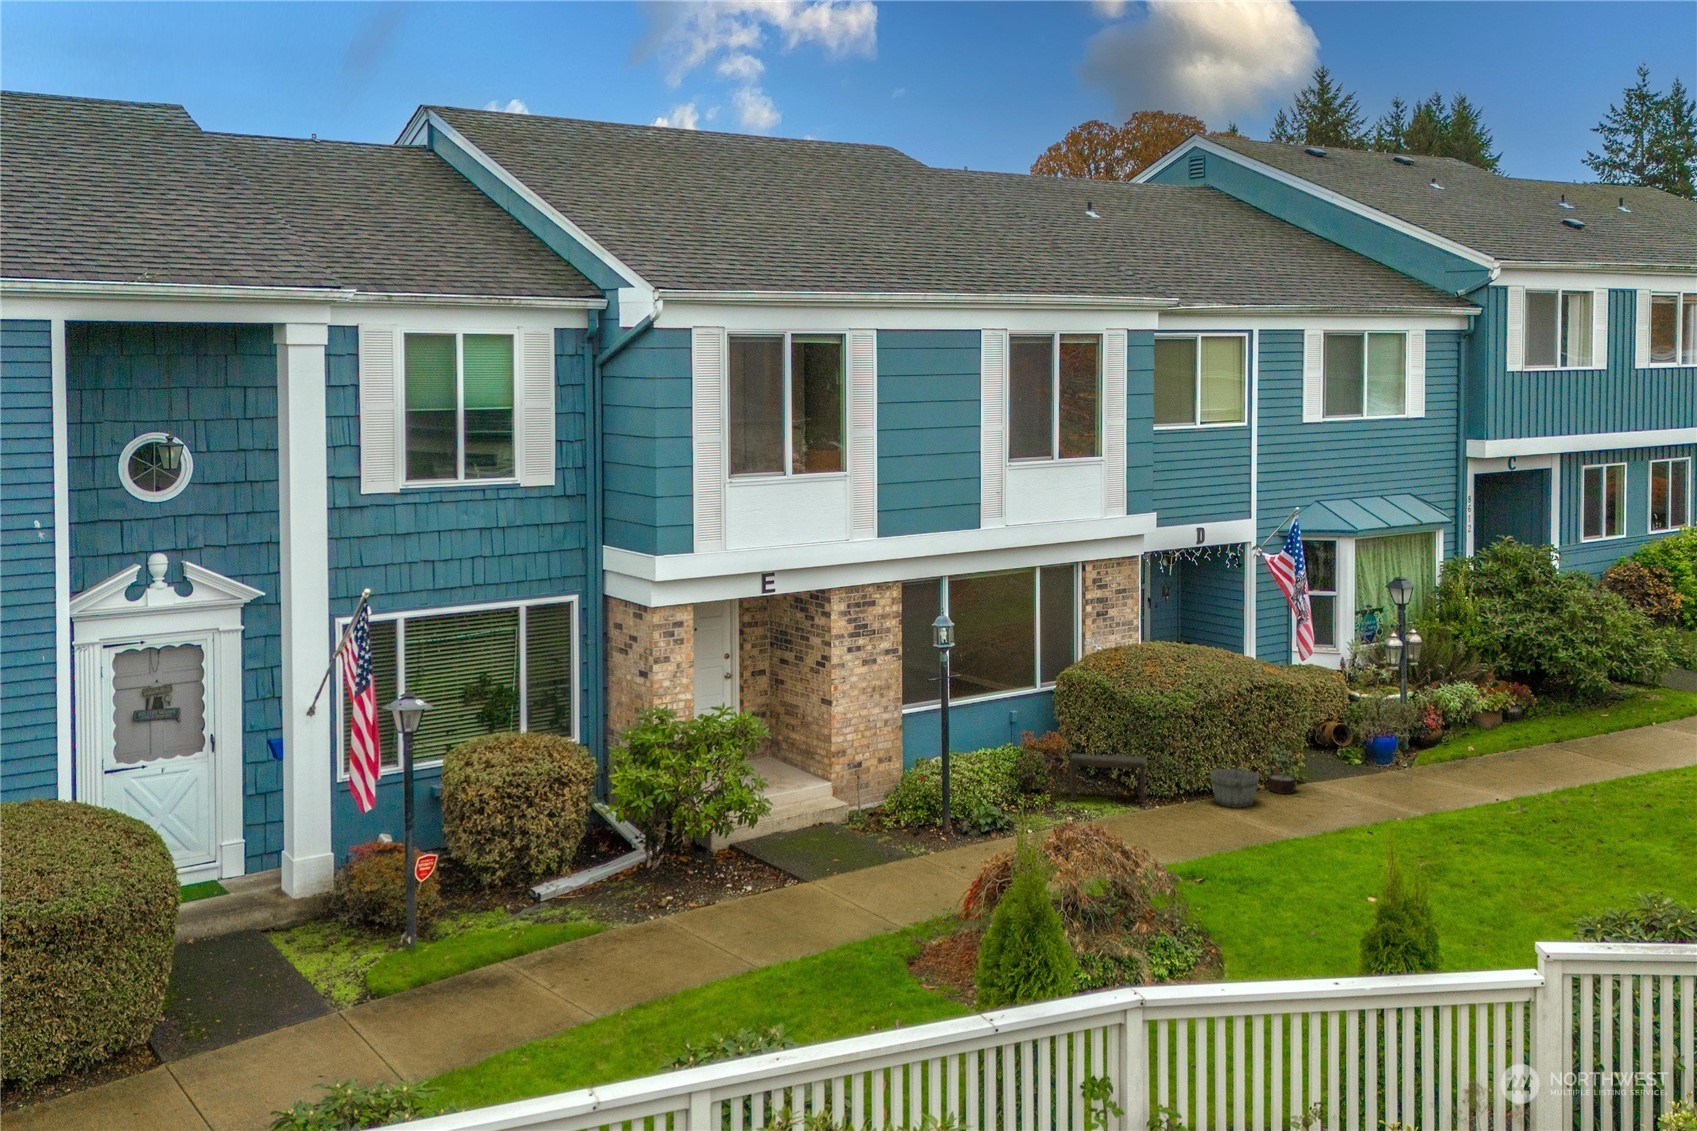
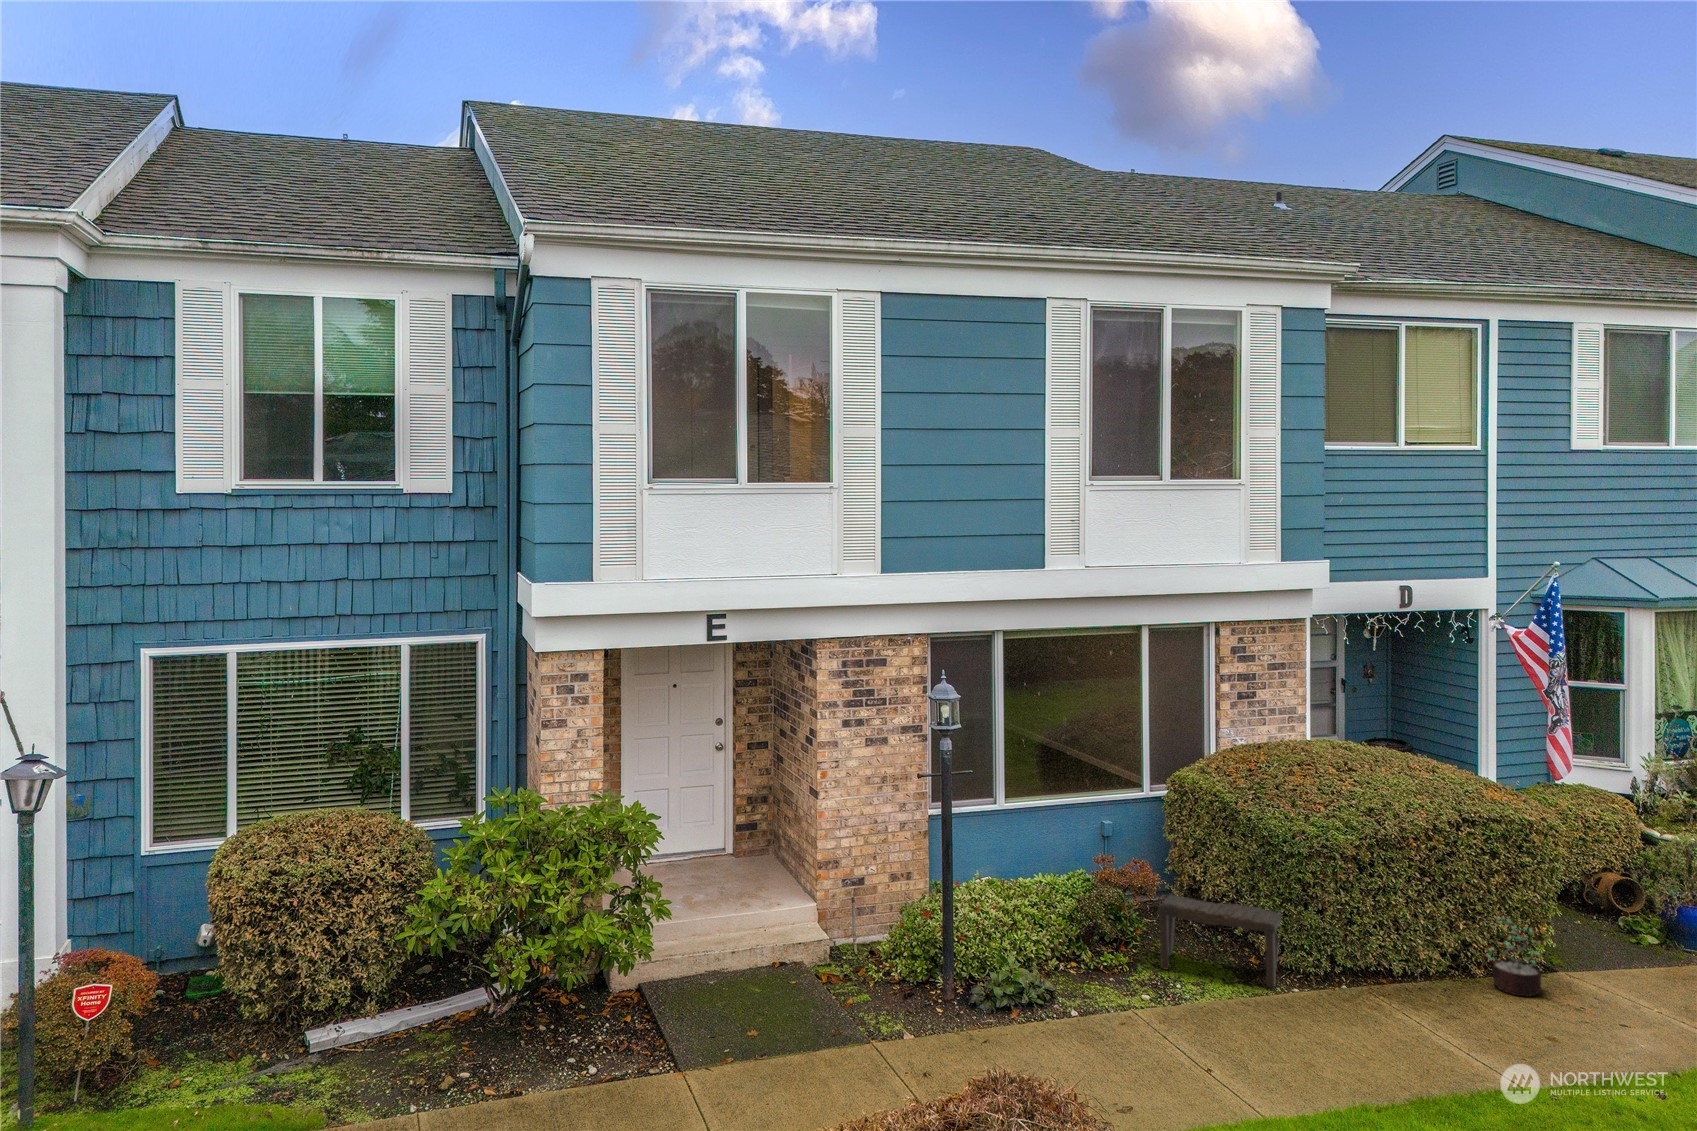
wooden bucket: present [1211,767,1259,808] -> none [1386,939,1470,1015]

